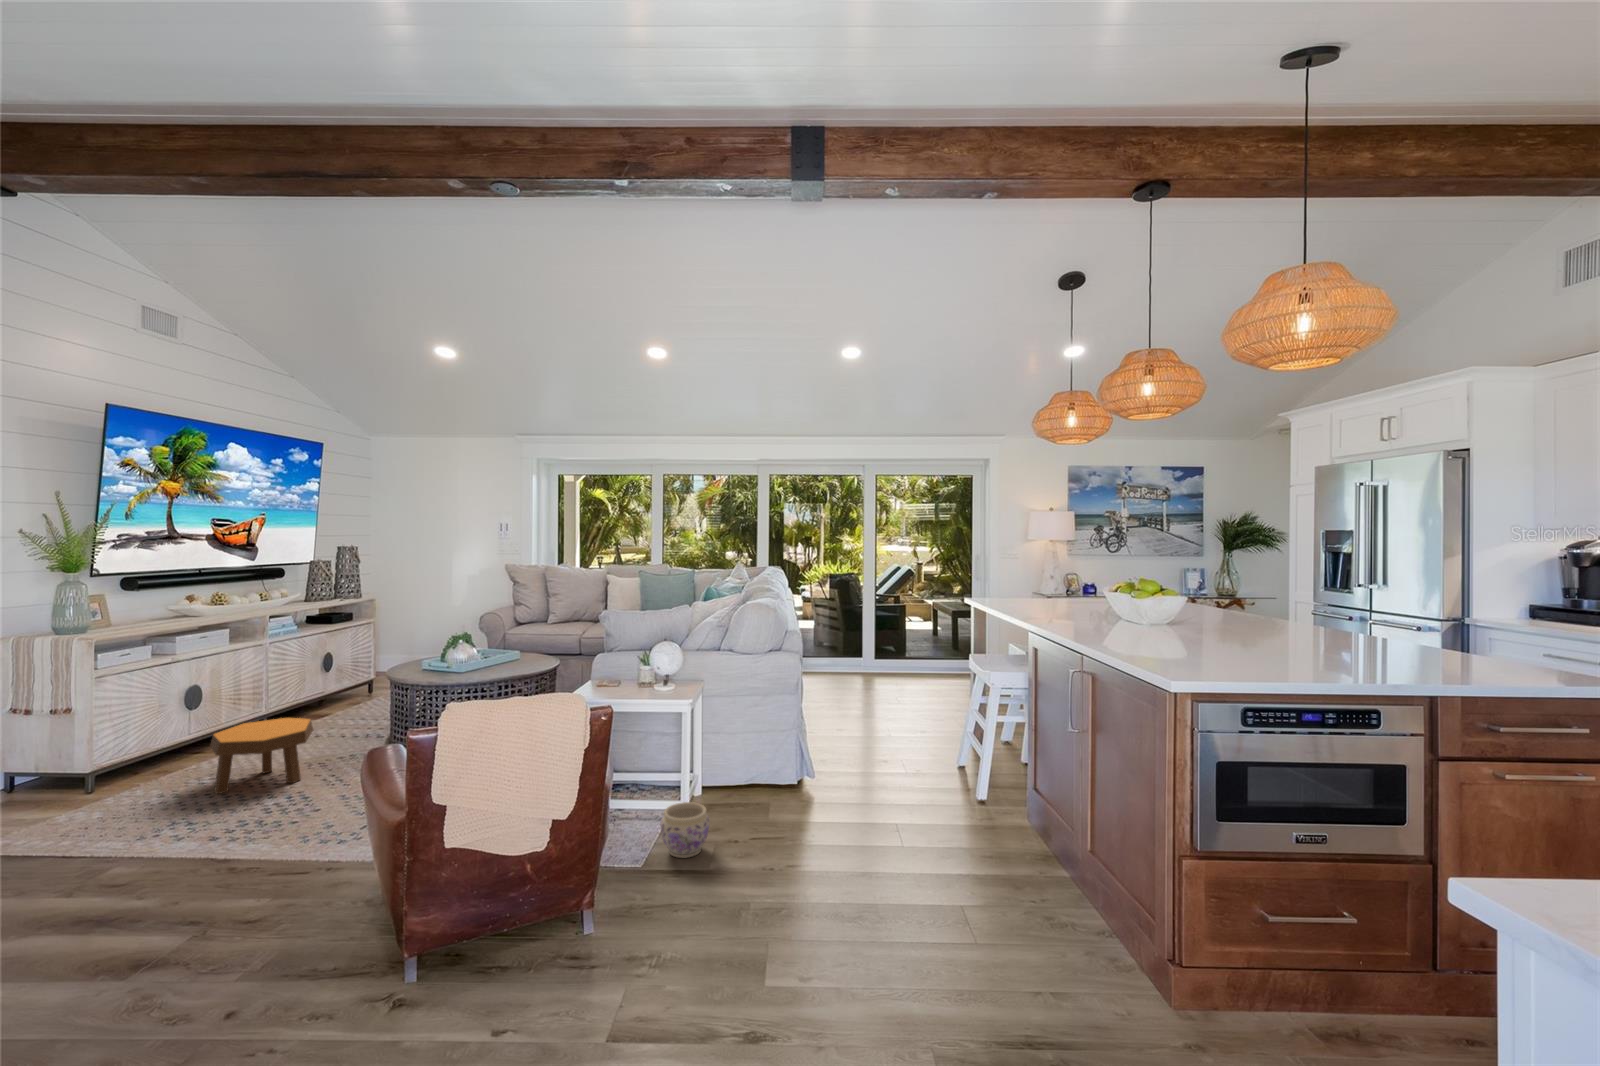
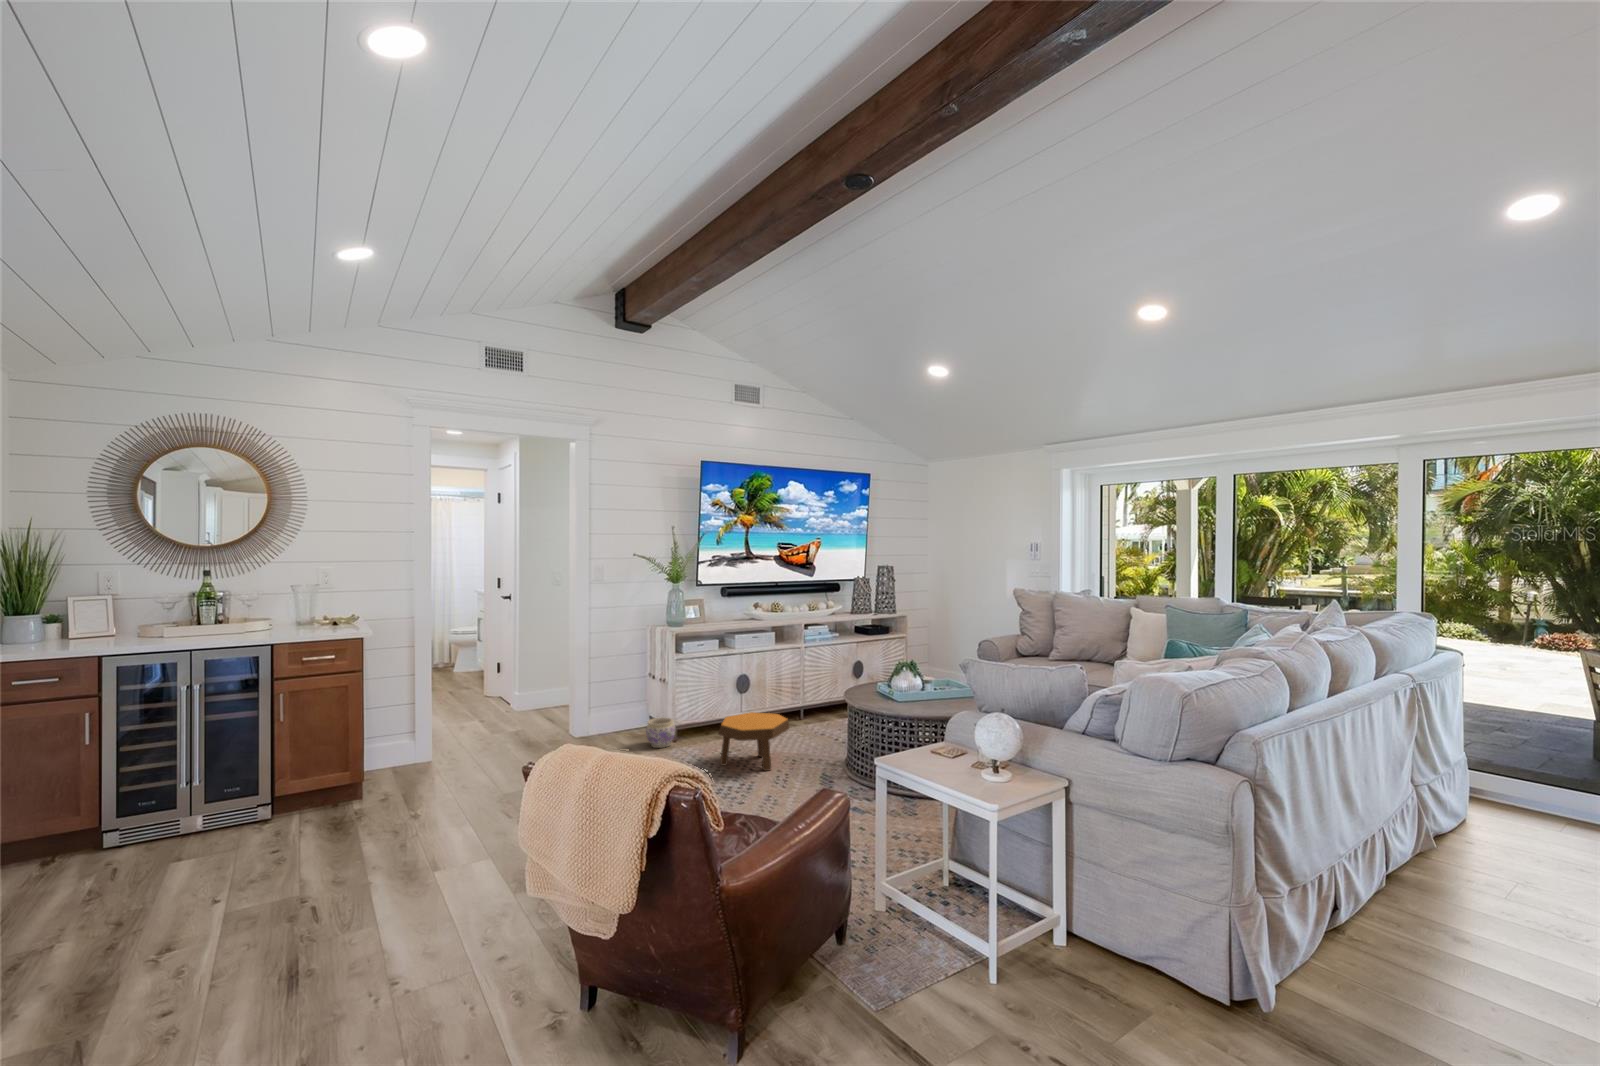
planter: present [661,802,710,858] -> present [646,717,675,748]

